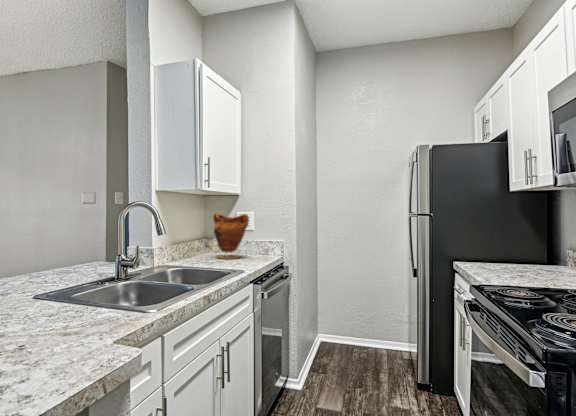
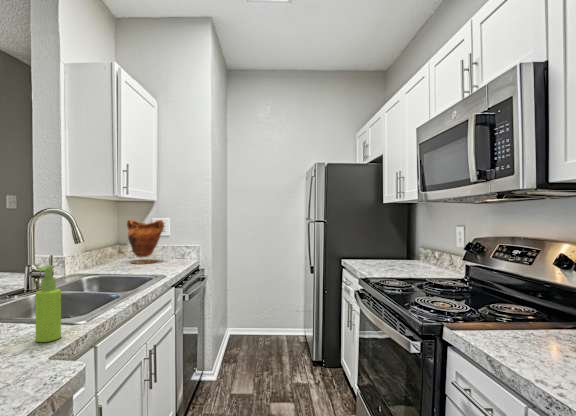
soap dispenser: none [108,254,130,326] -> present [36,266,61,342]

